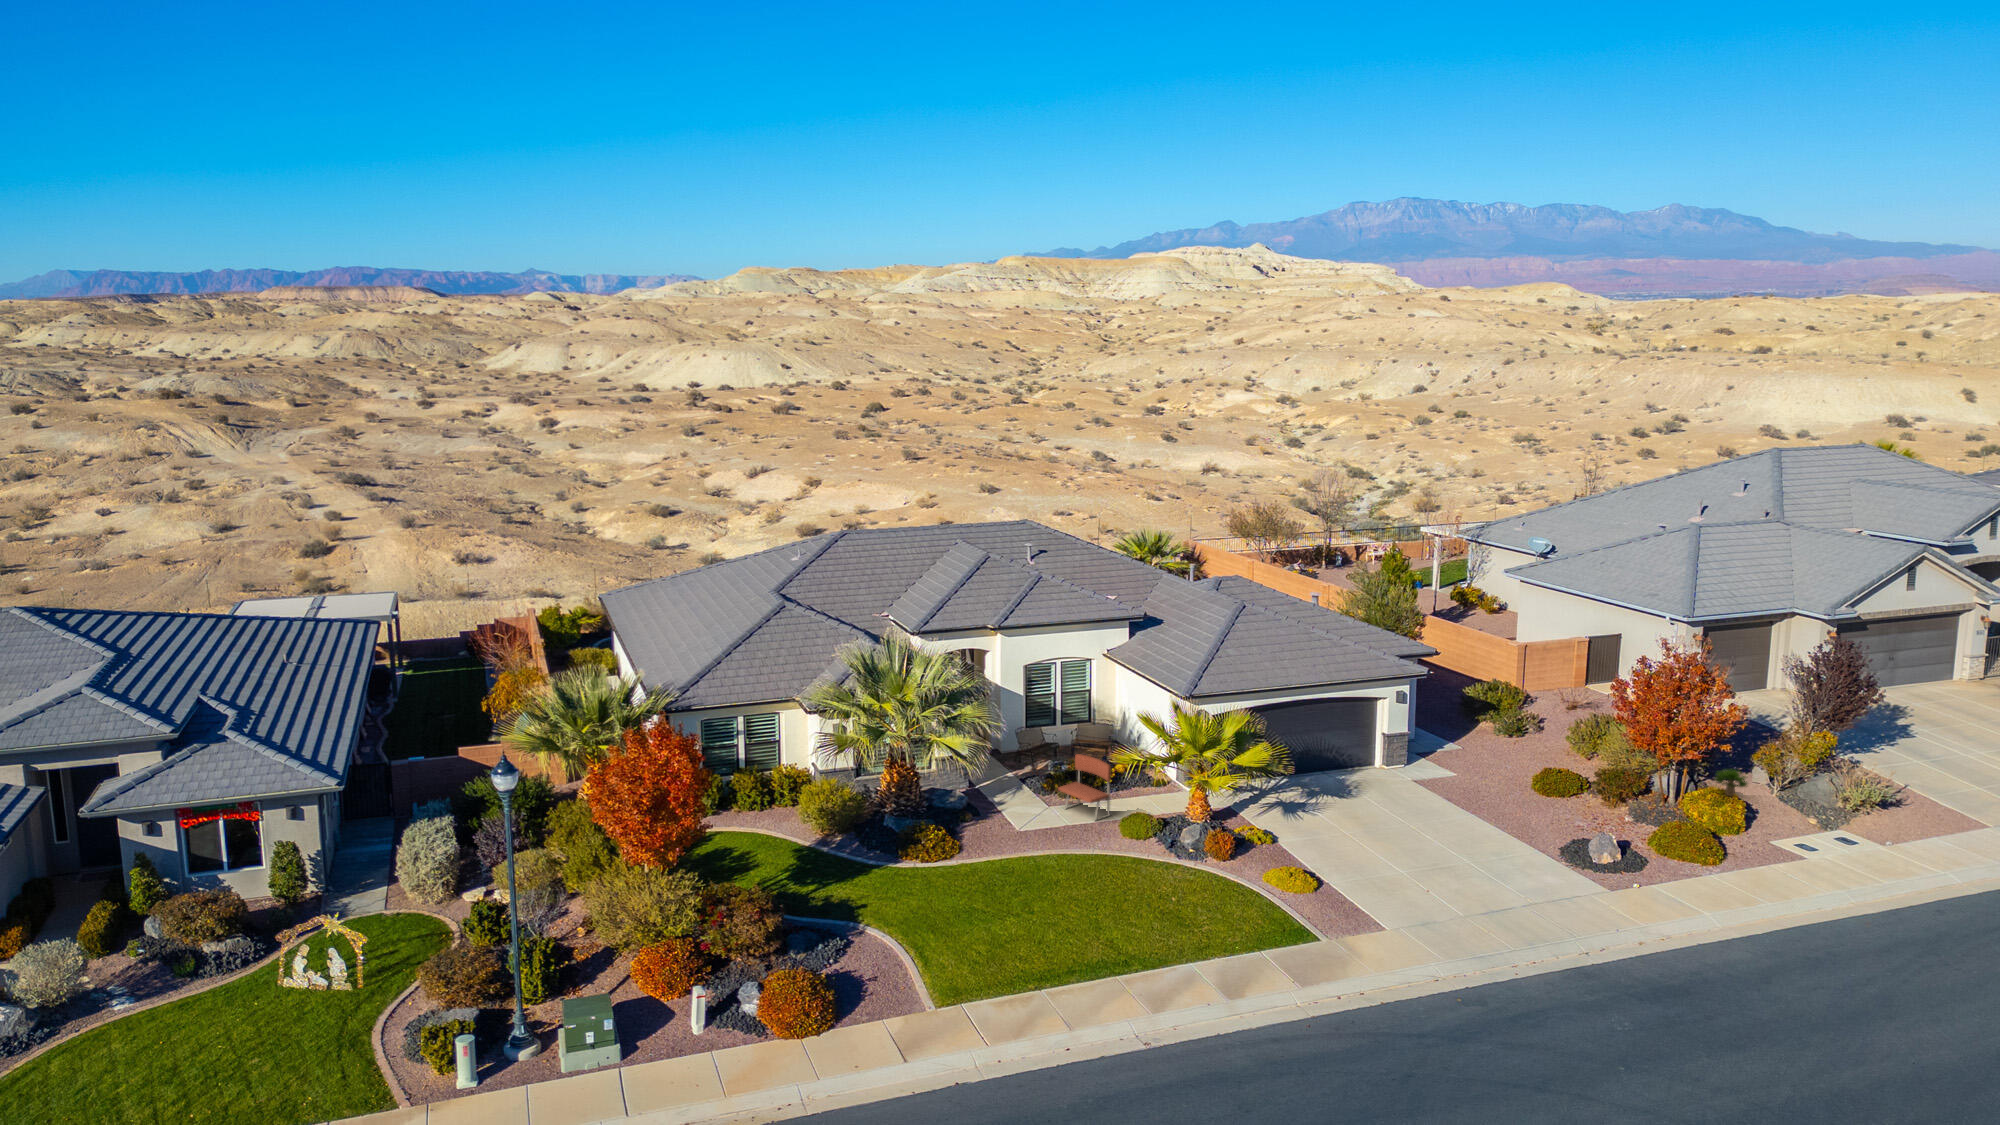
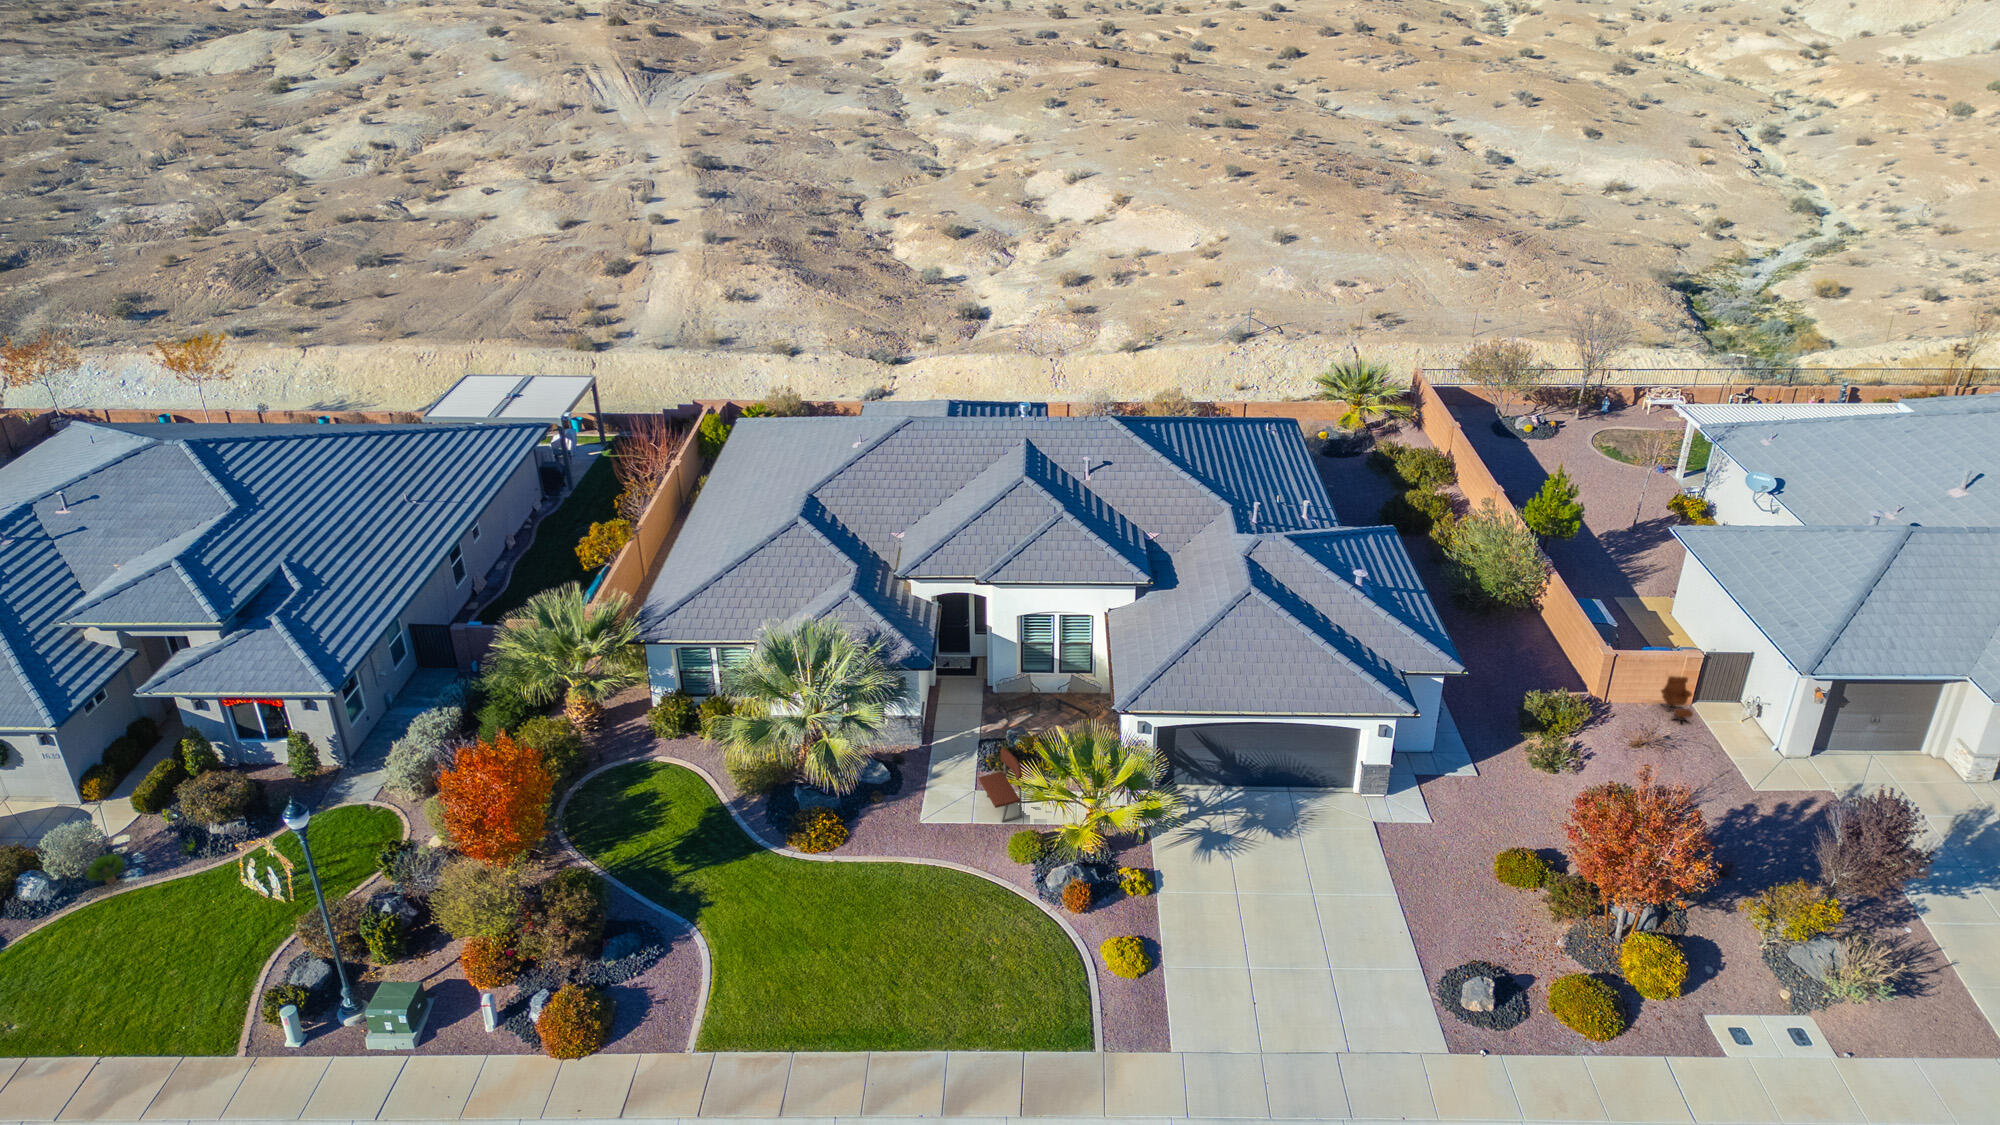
lounge chair: none [1549,662,1581,699] -> present [1661,676,1693,721]
potted plant: present [1716,769,1748,796] -> present [86,854,125,884]

